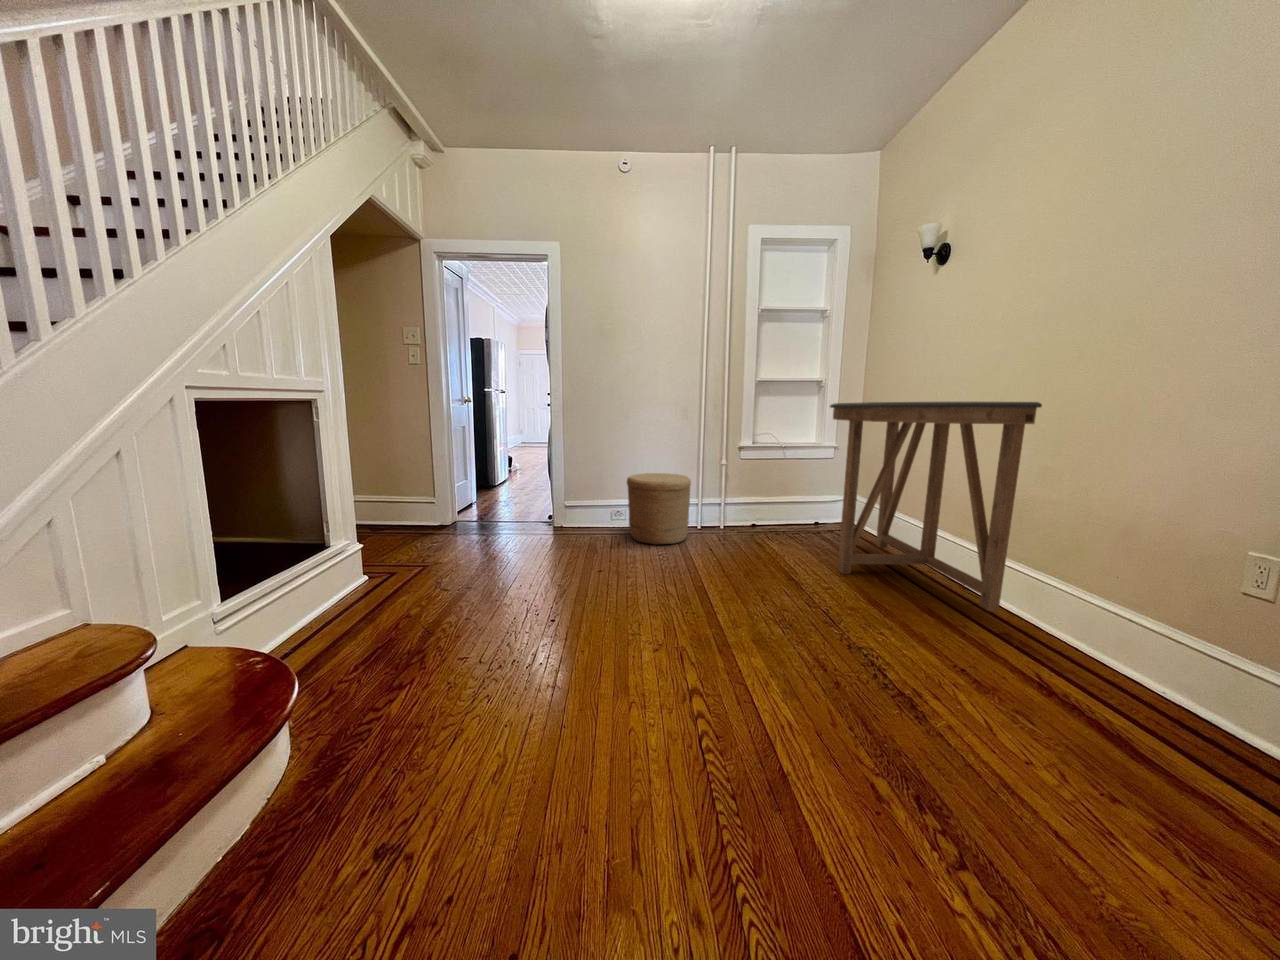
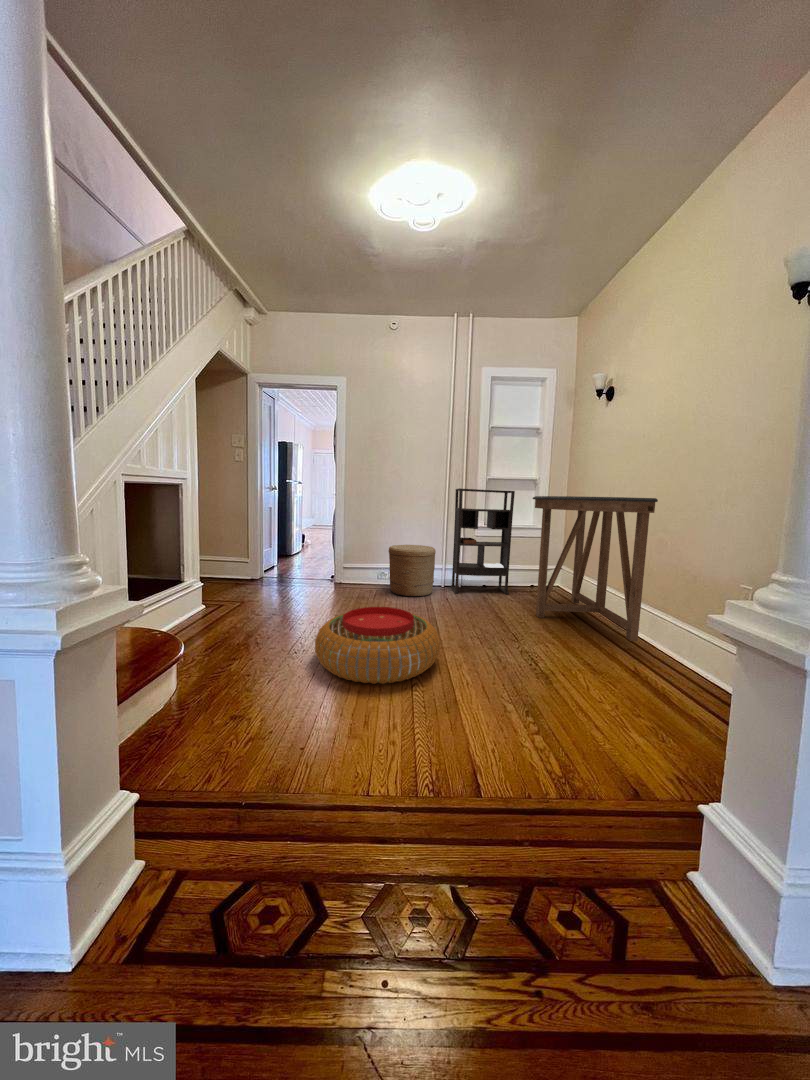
bookshelf: none [710,395,798,538] -> present [451,488,515,594]
pouf: none [529,577,726,717] -> present [315,607,440,684]

